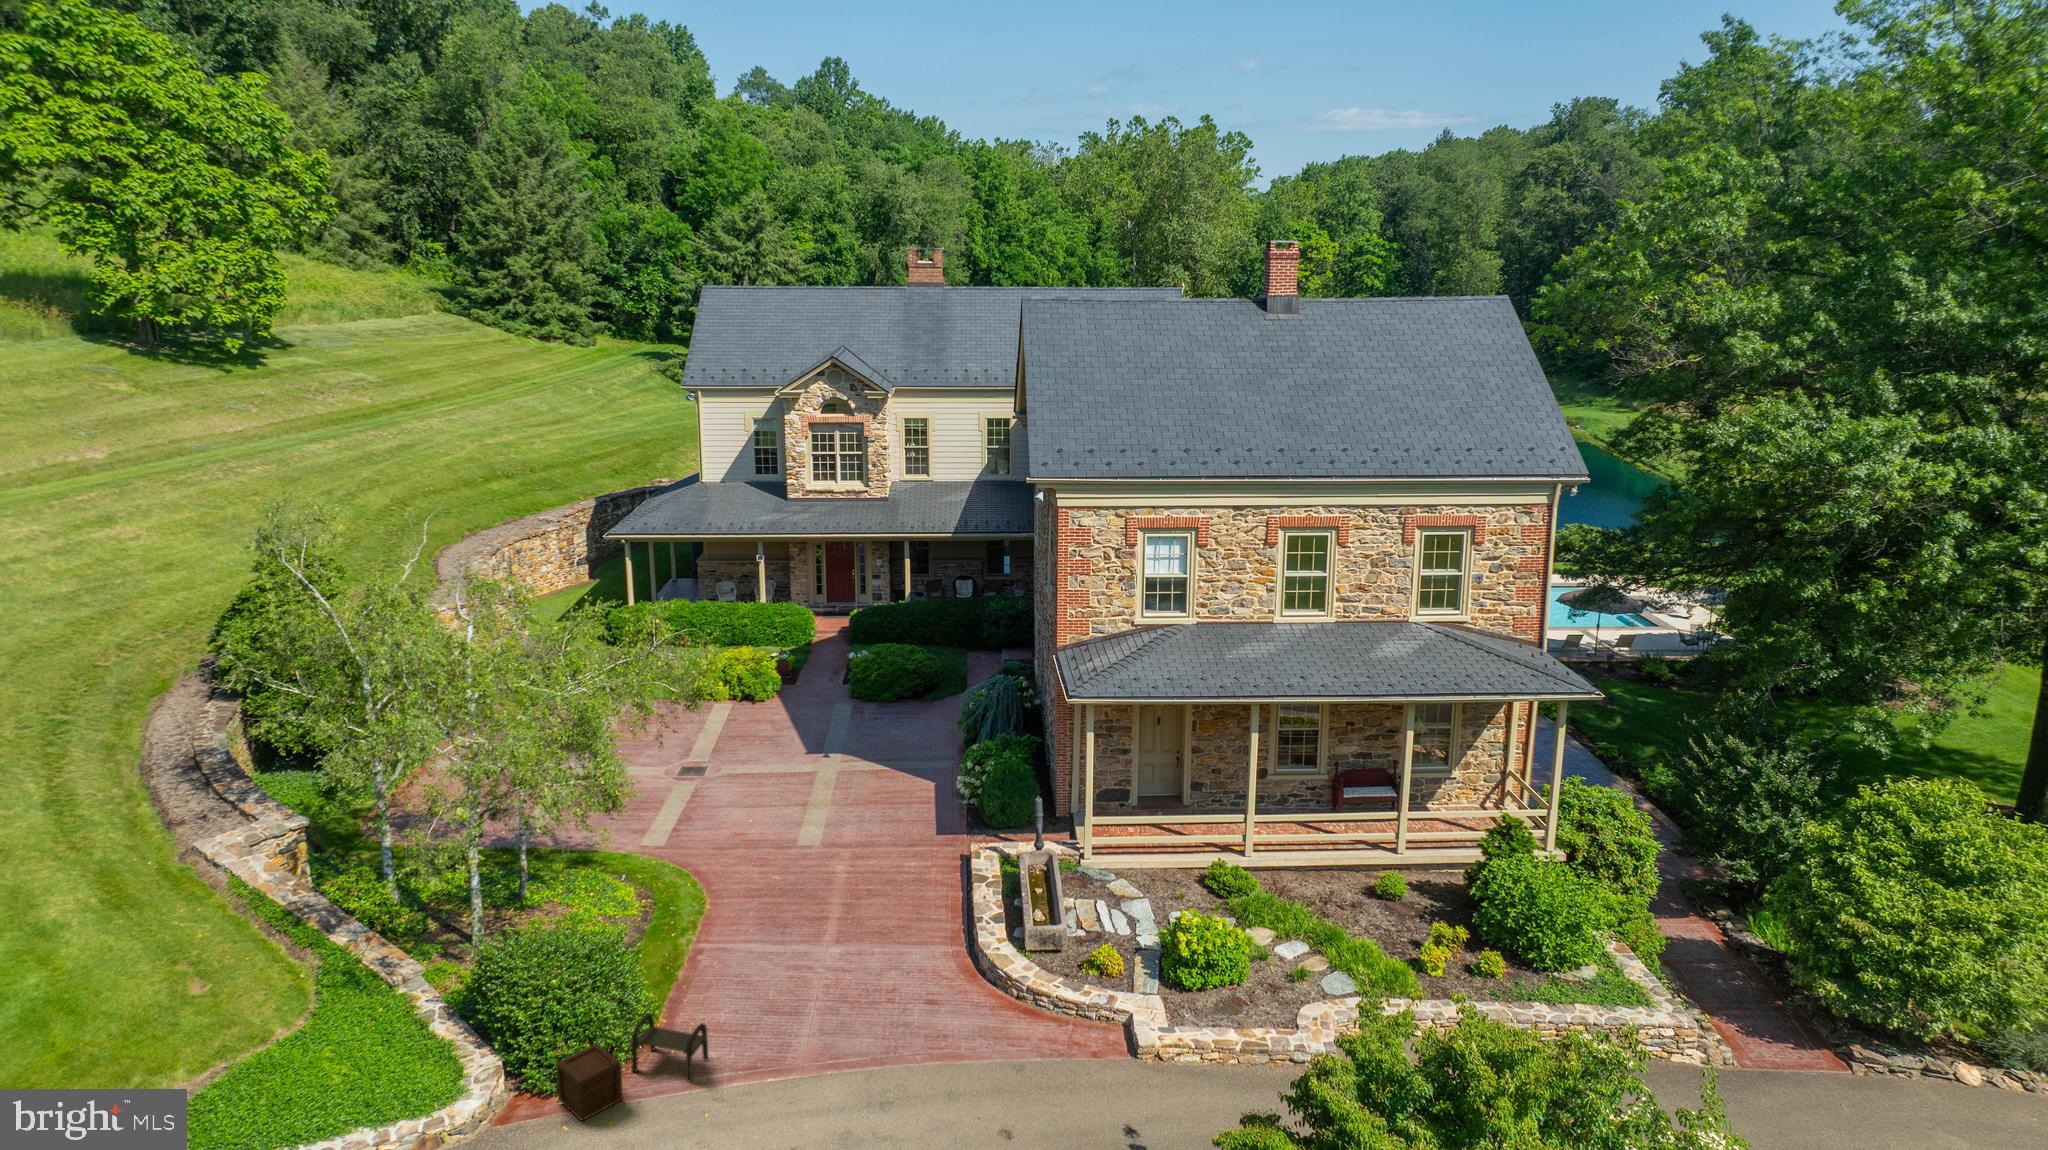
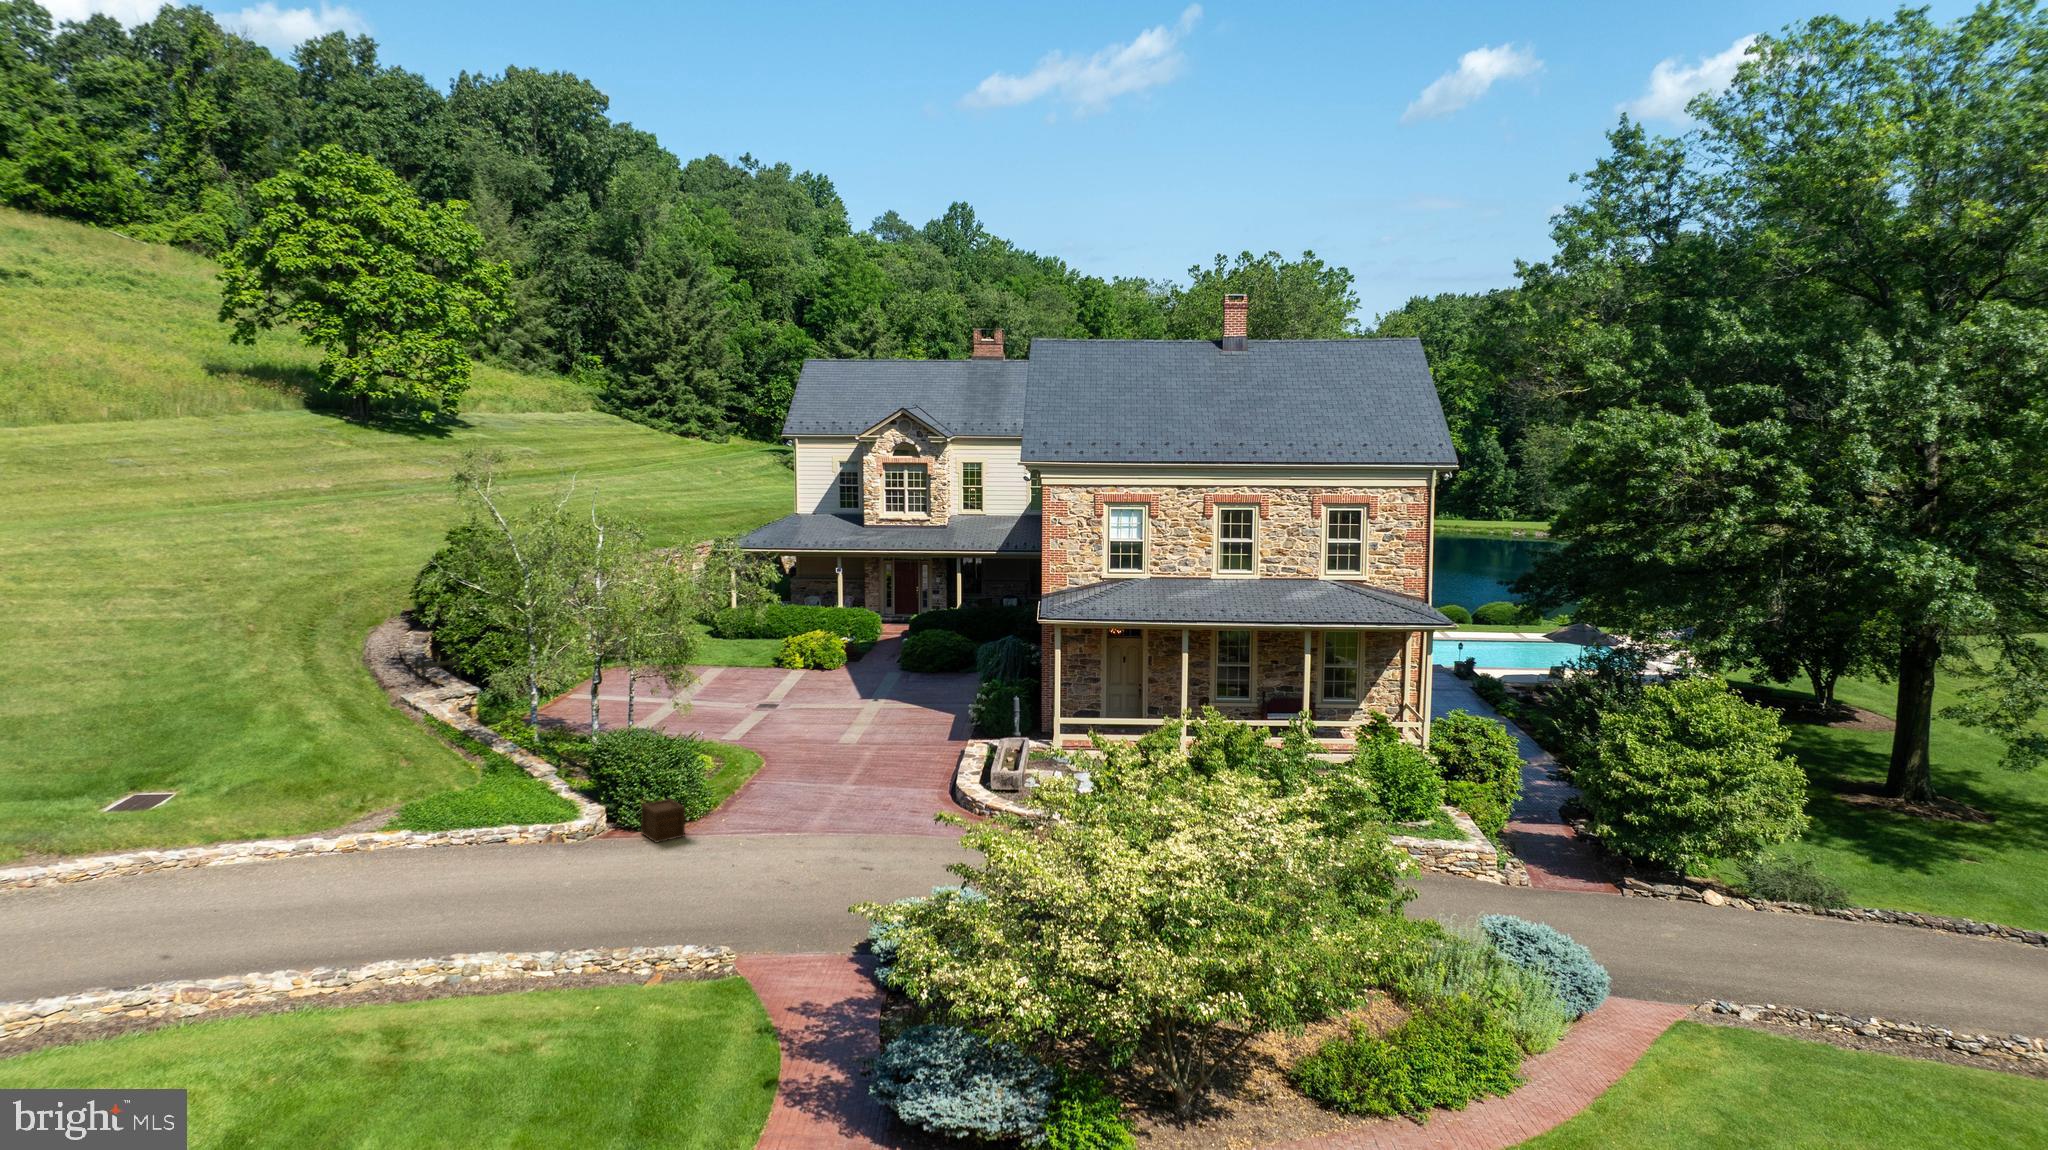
bench: present [631,1014,708,1082] -> present [415,652,461,684]

